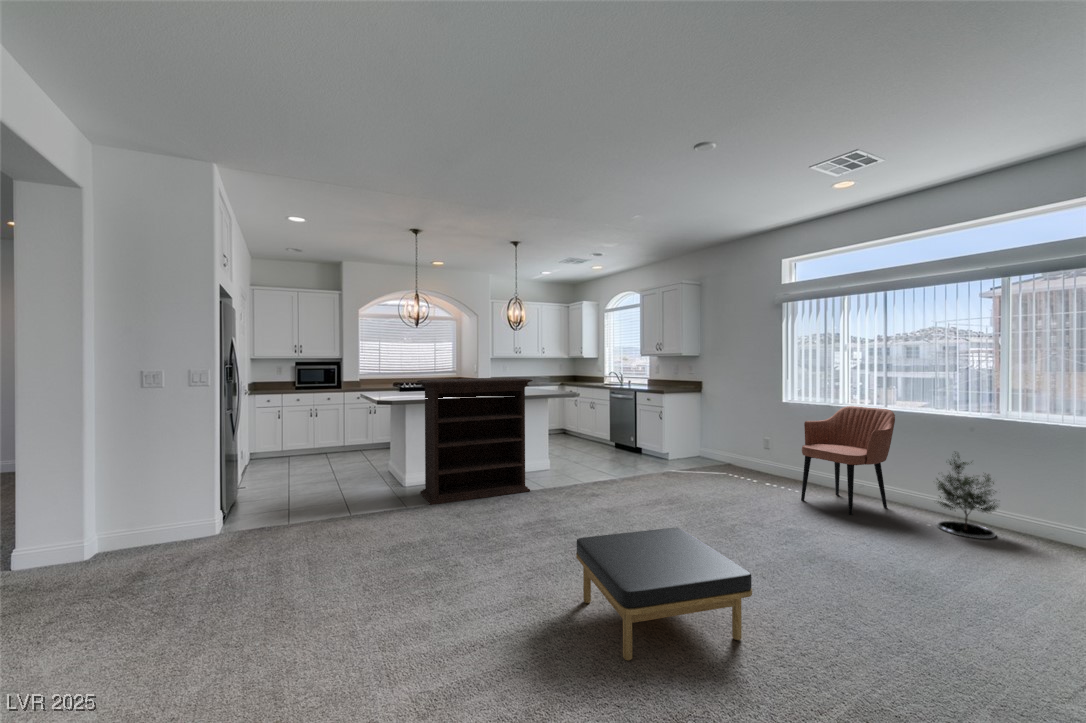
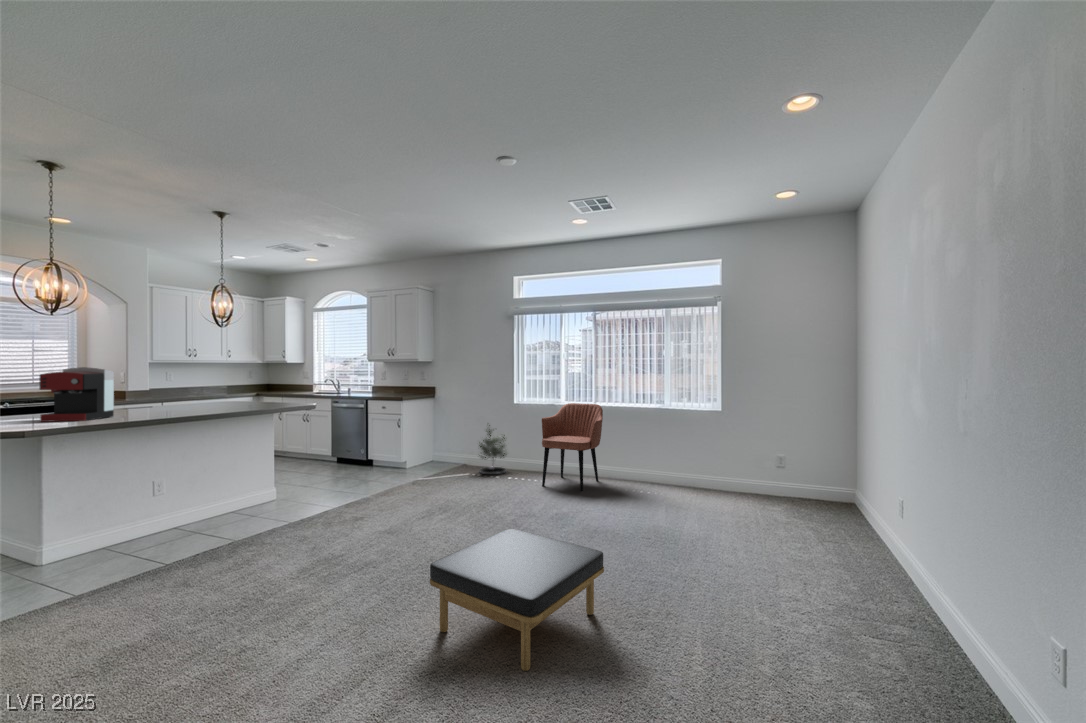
coffee maker: none [404,362,441,397] -> present [39,367,114,422]
bookshelf: present [417,378,533,505] -> none [78,388,277,582]
potted tree: present [937,453,998,539] -> present [479,425,507,474]

